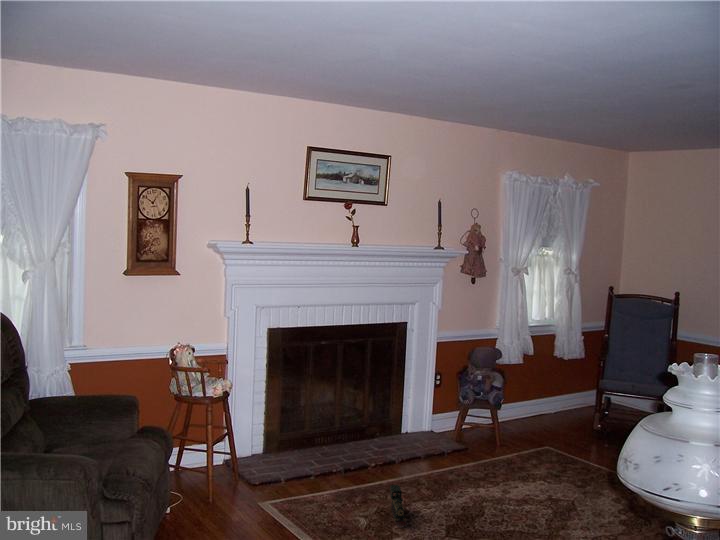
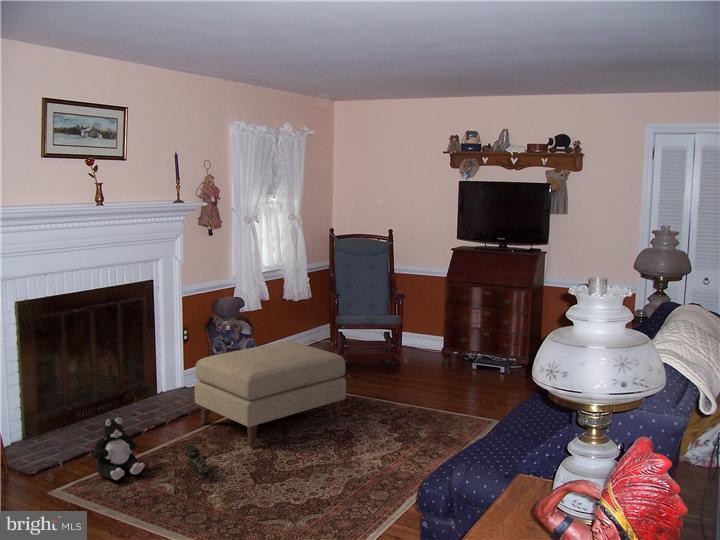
ottoman: none [424,398,589,503] -> present [195,341,346,448]
plush toy: none [305,443,348,504] -> present [93,417,145,480]

